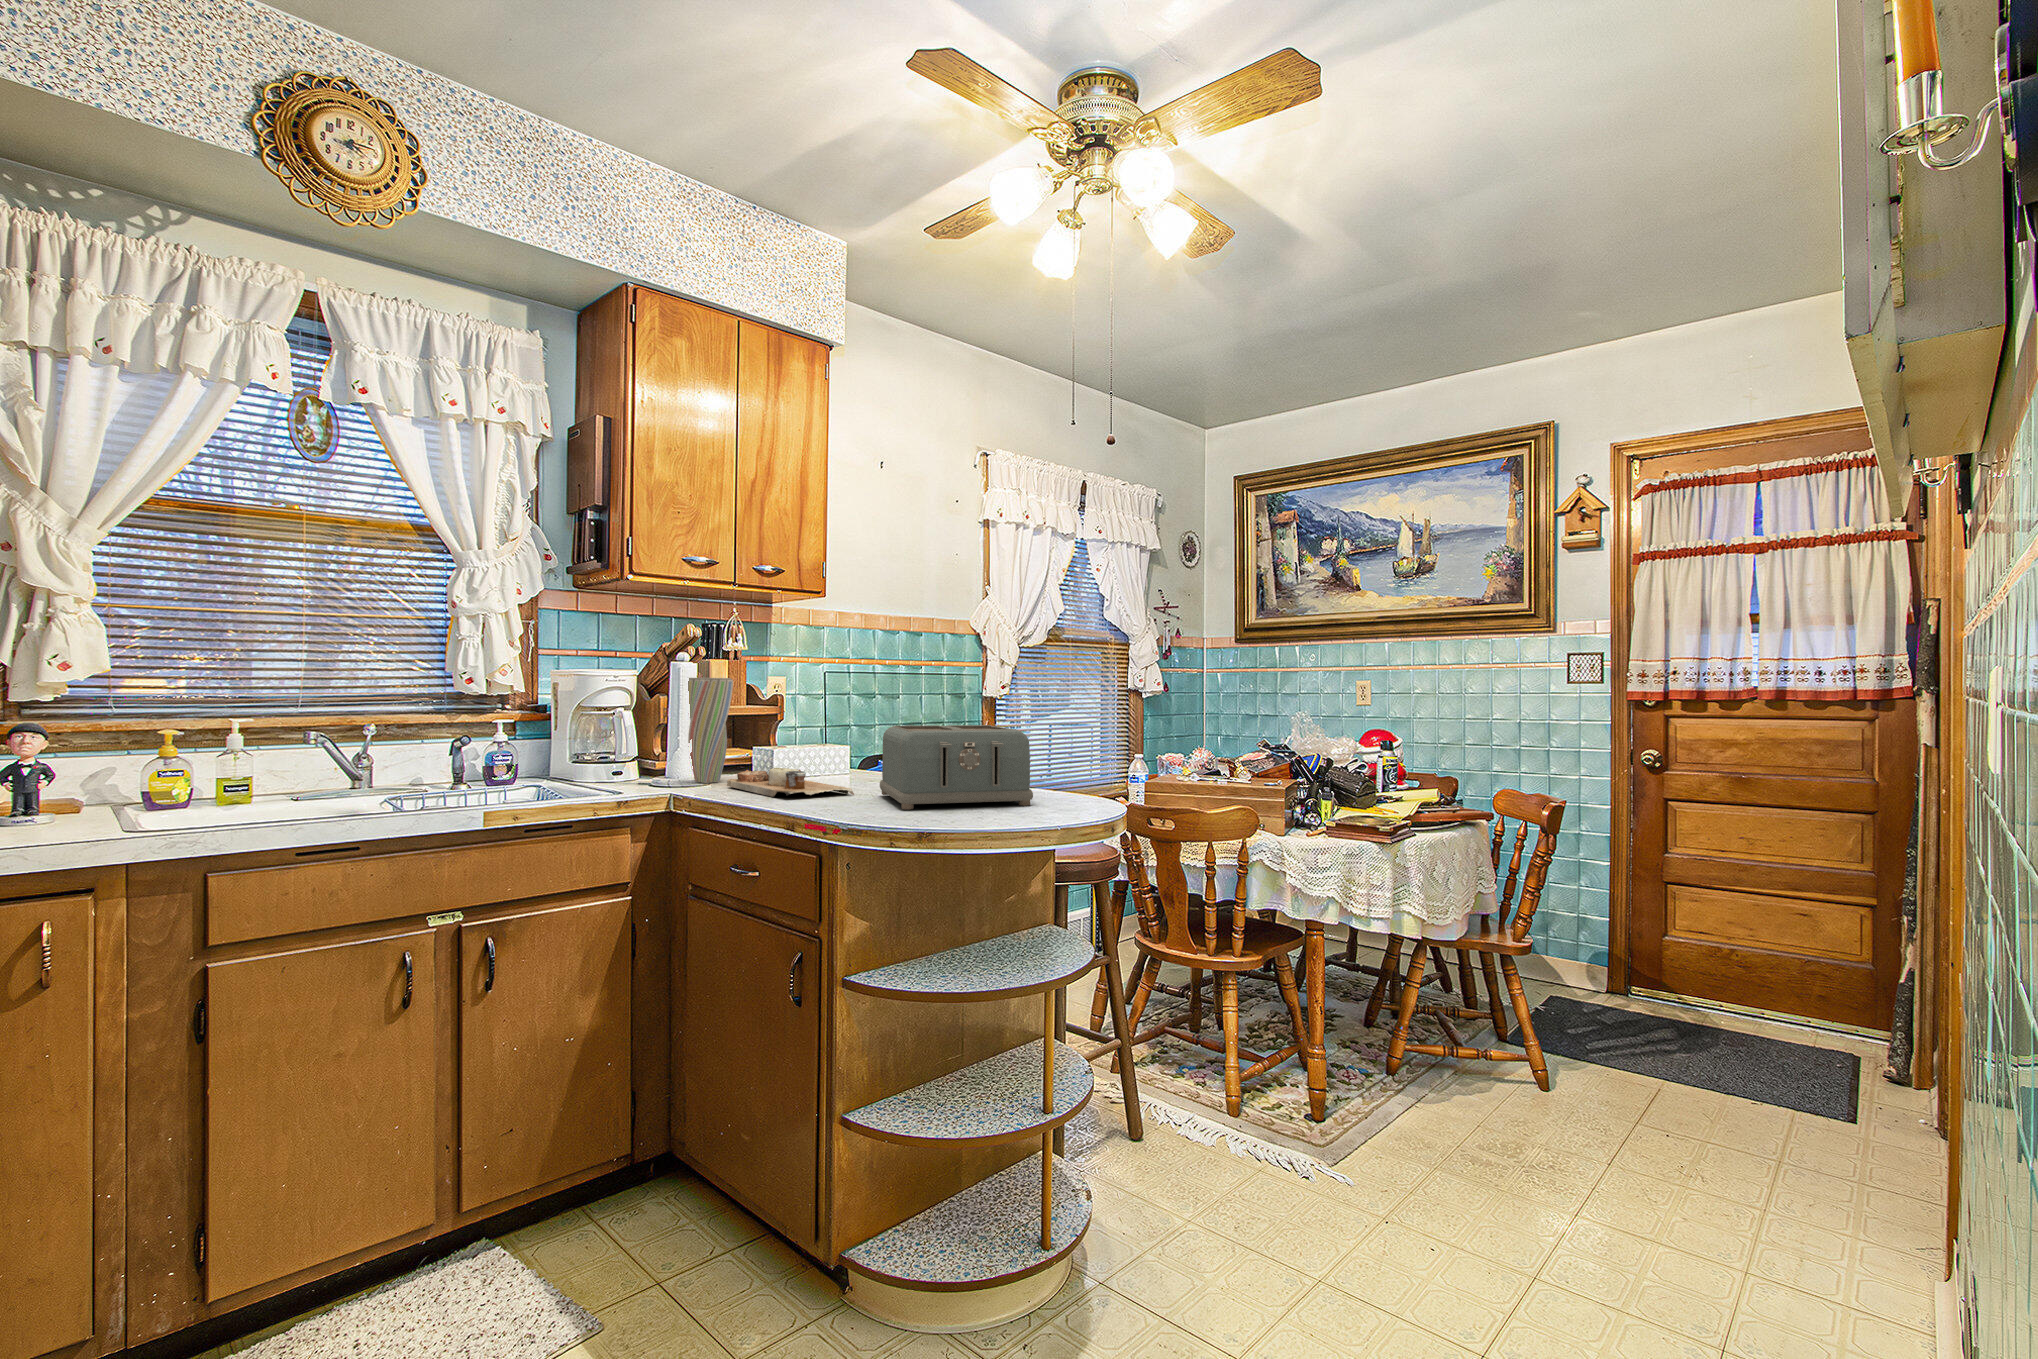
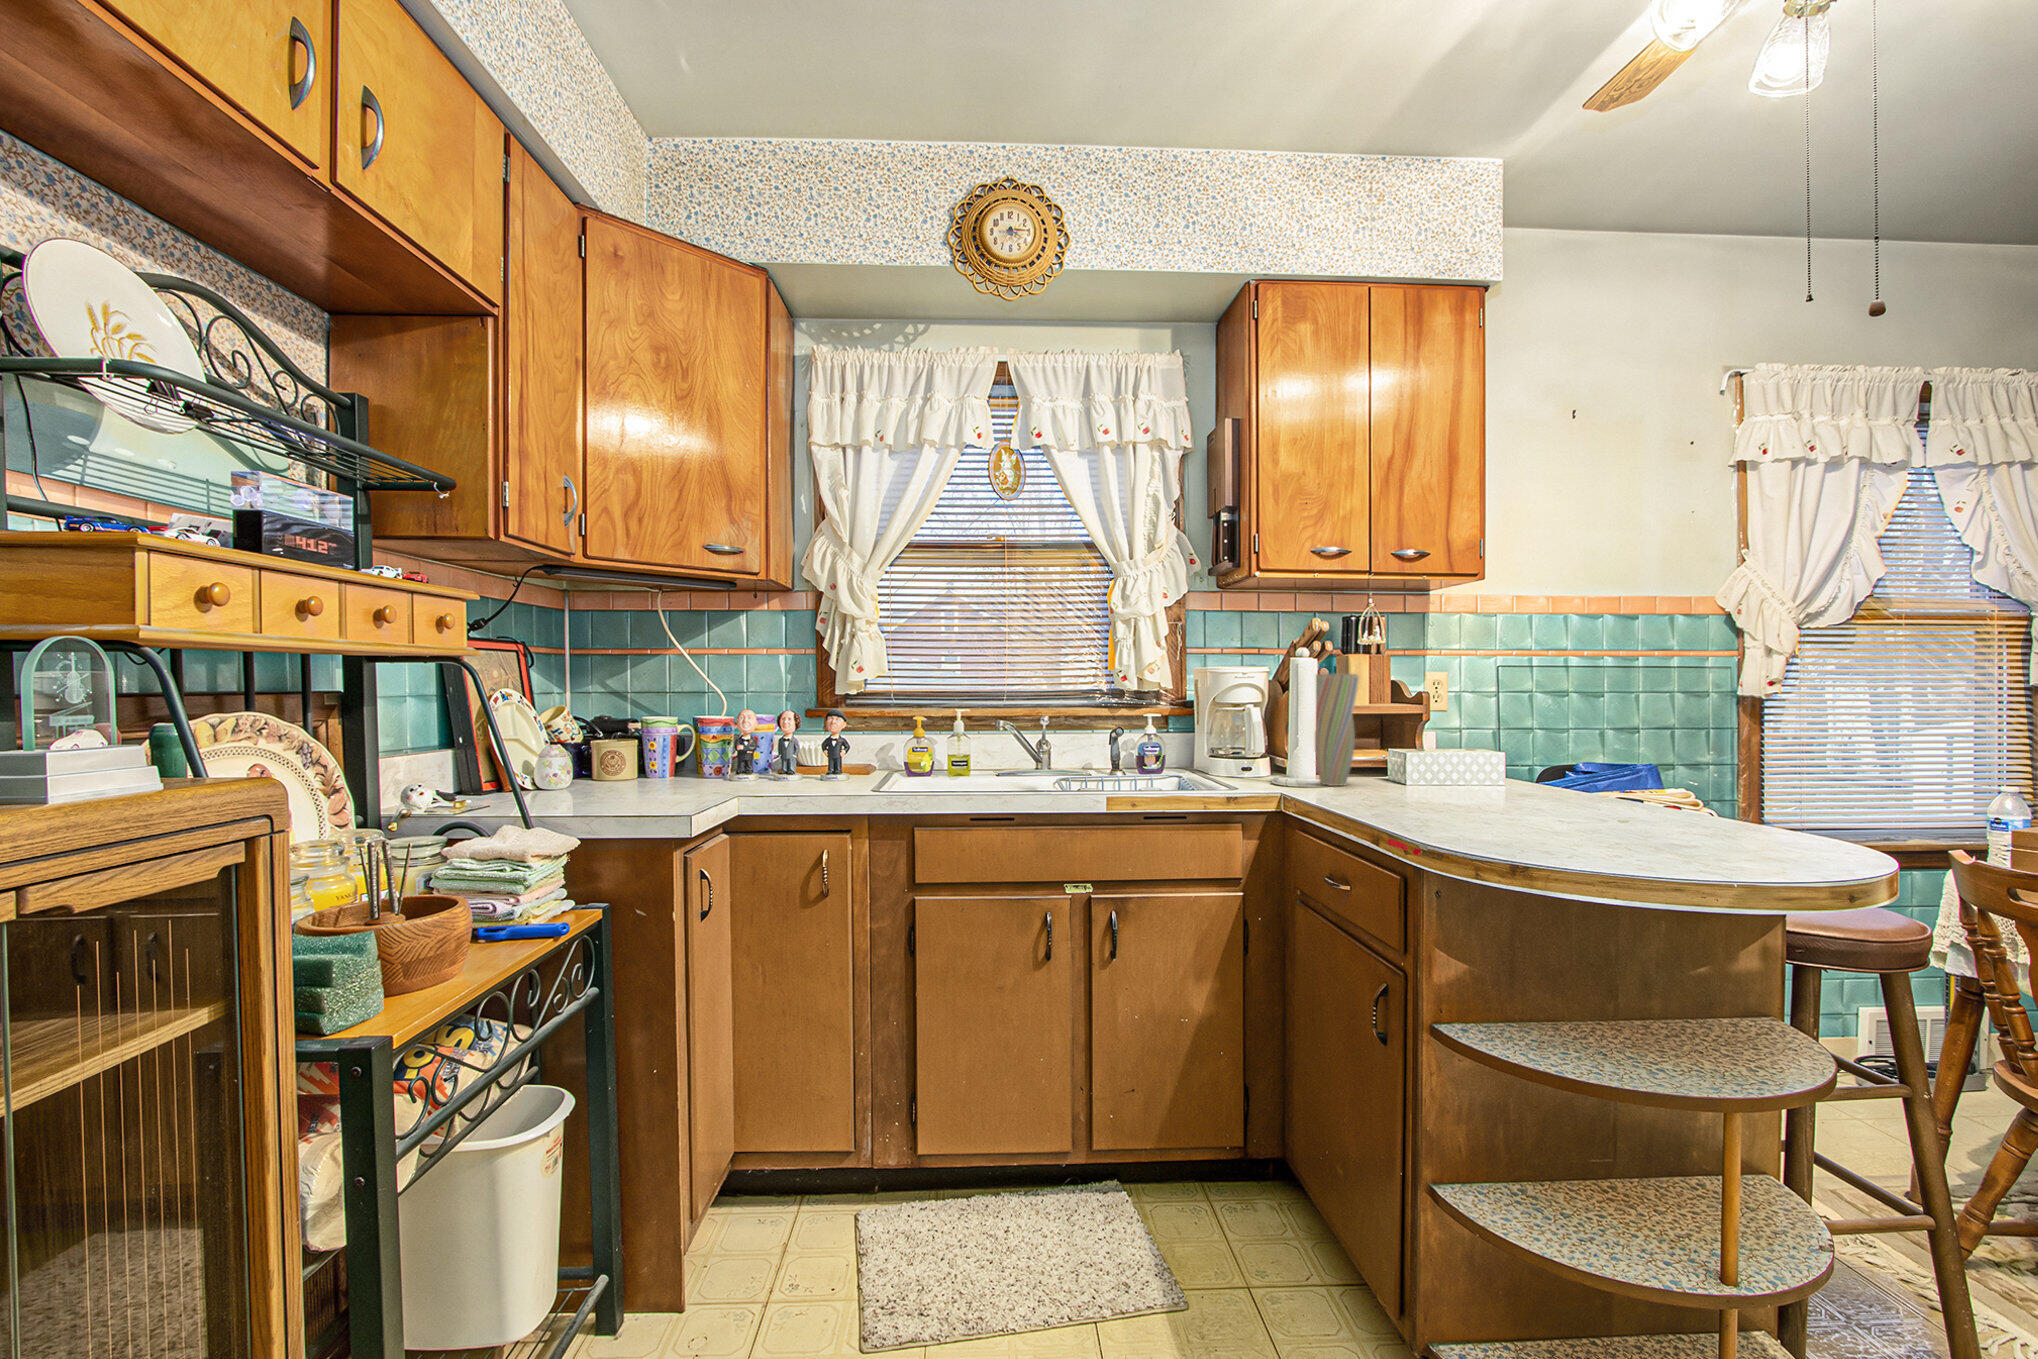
toaster: present [880,725,1033,810] -> none [1511,728,1723,842]
cutting board: present [727,768,854,797] -> none [1346,774,1481,810]

